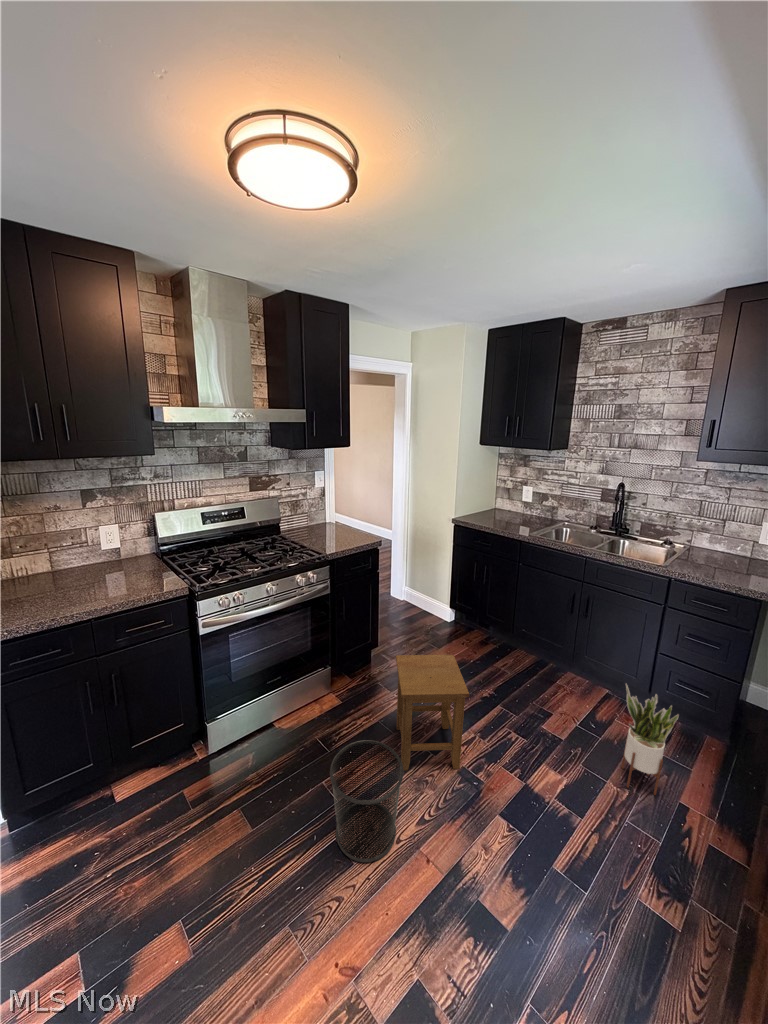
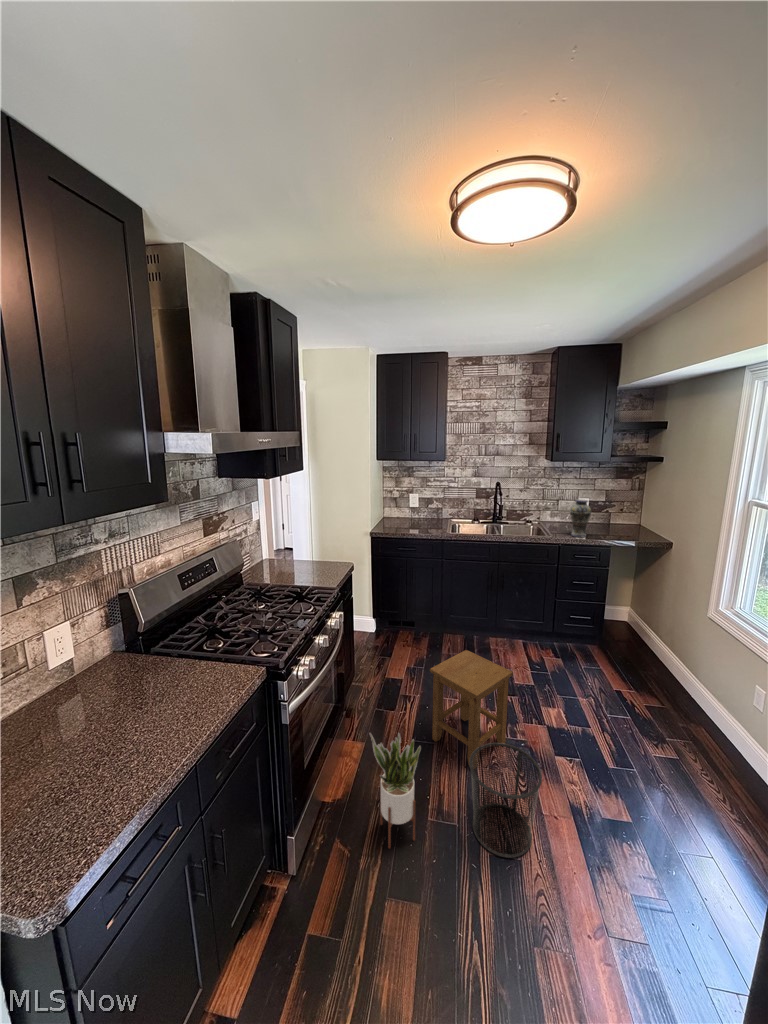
vase: none [705,519,746,576] -> present [570,499,591,537]
potted plant: present [621,684,679,795] -> present [370,733,421,848]

